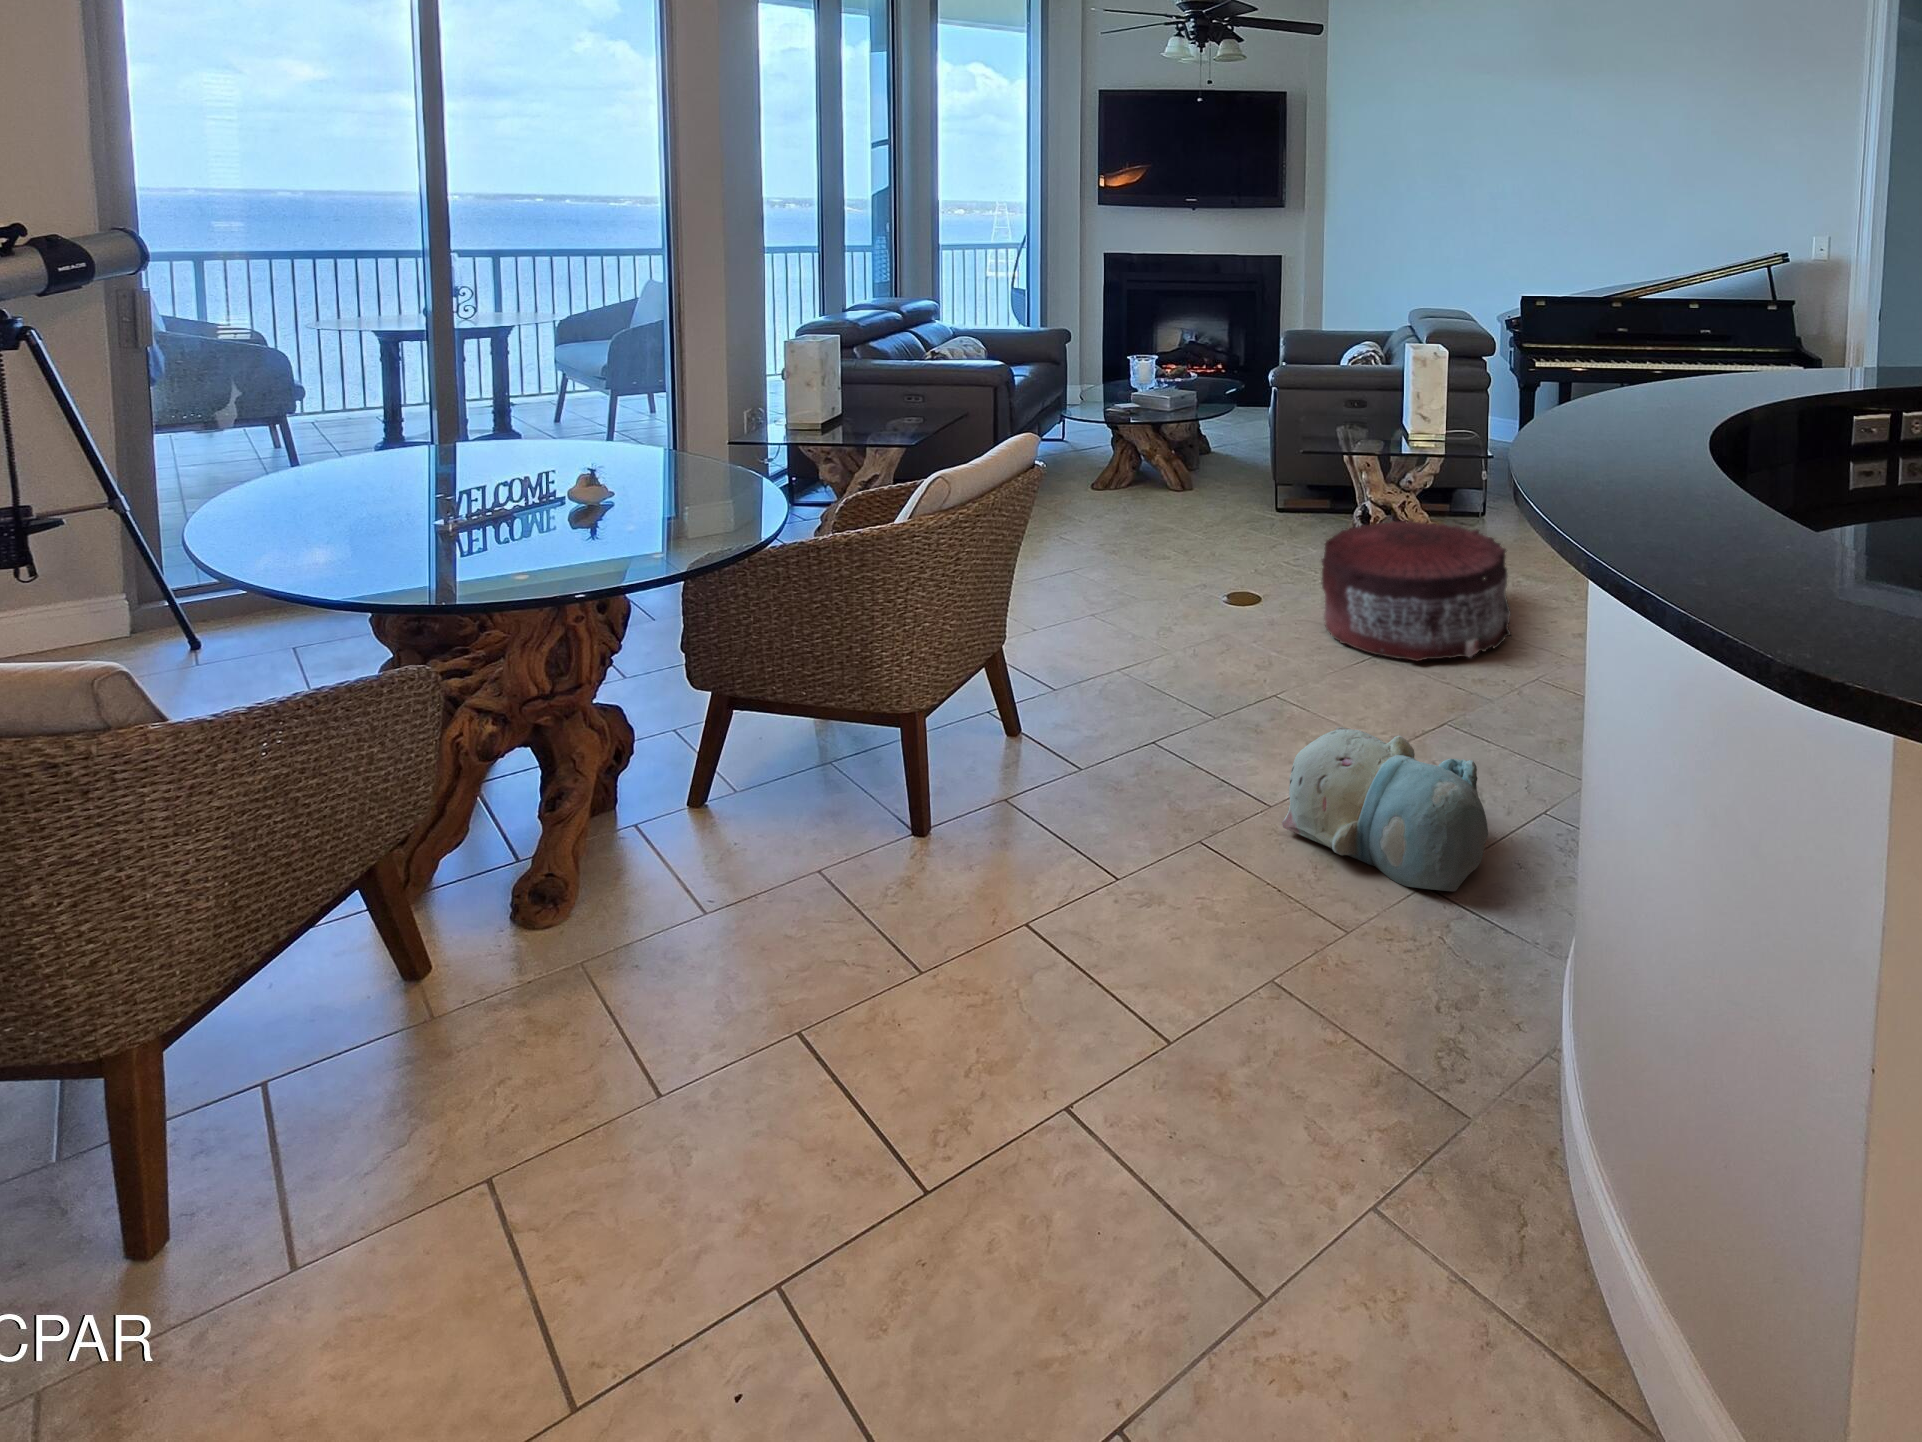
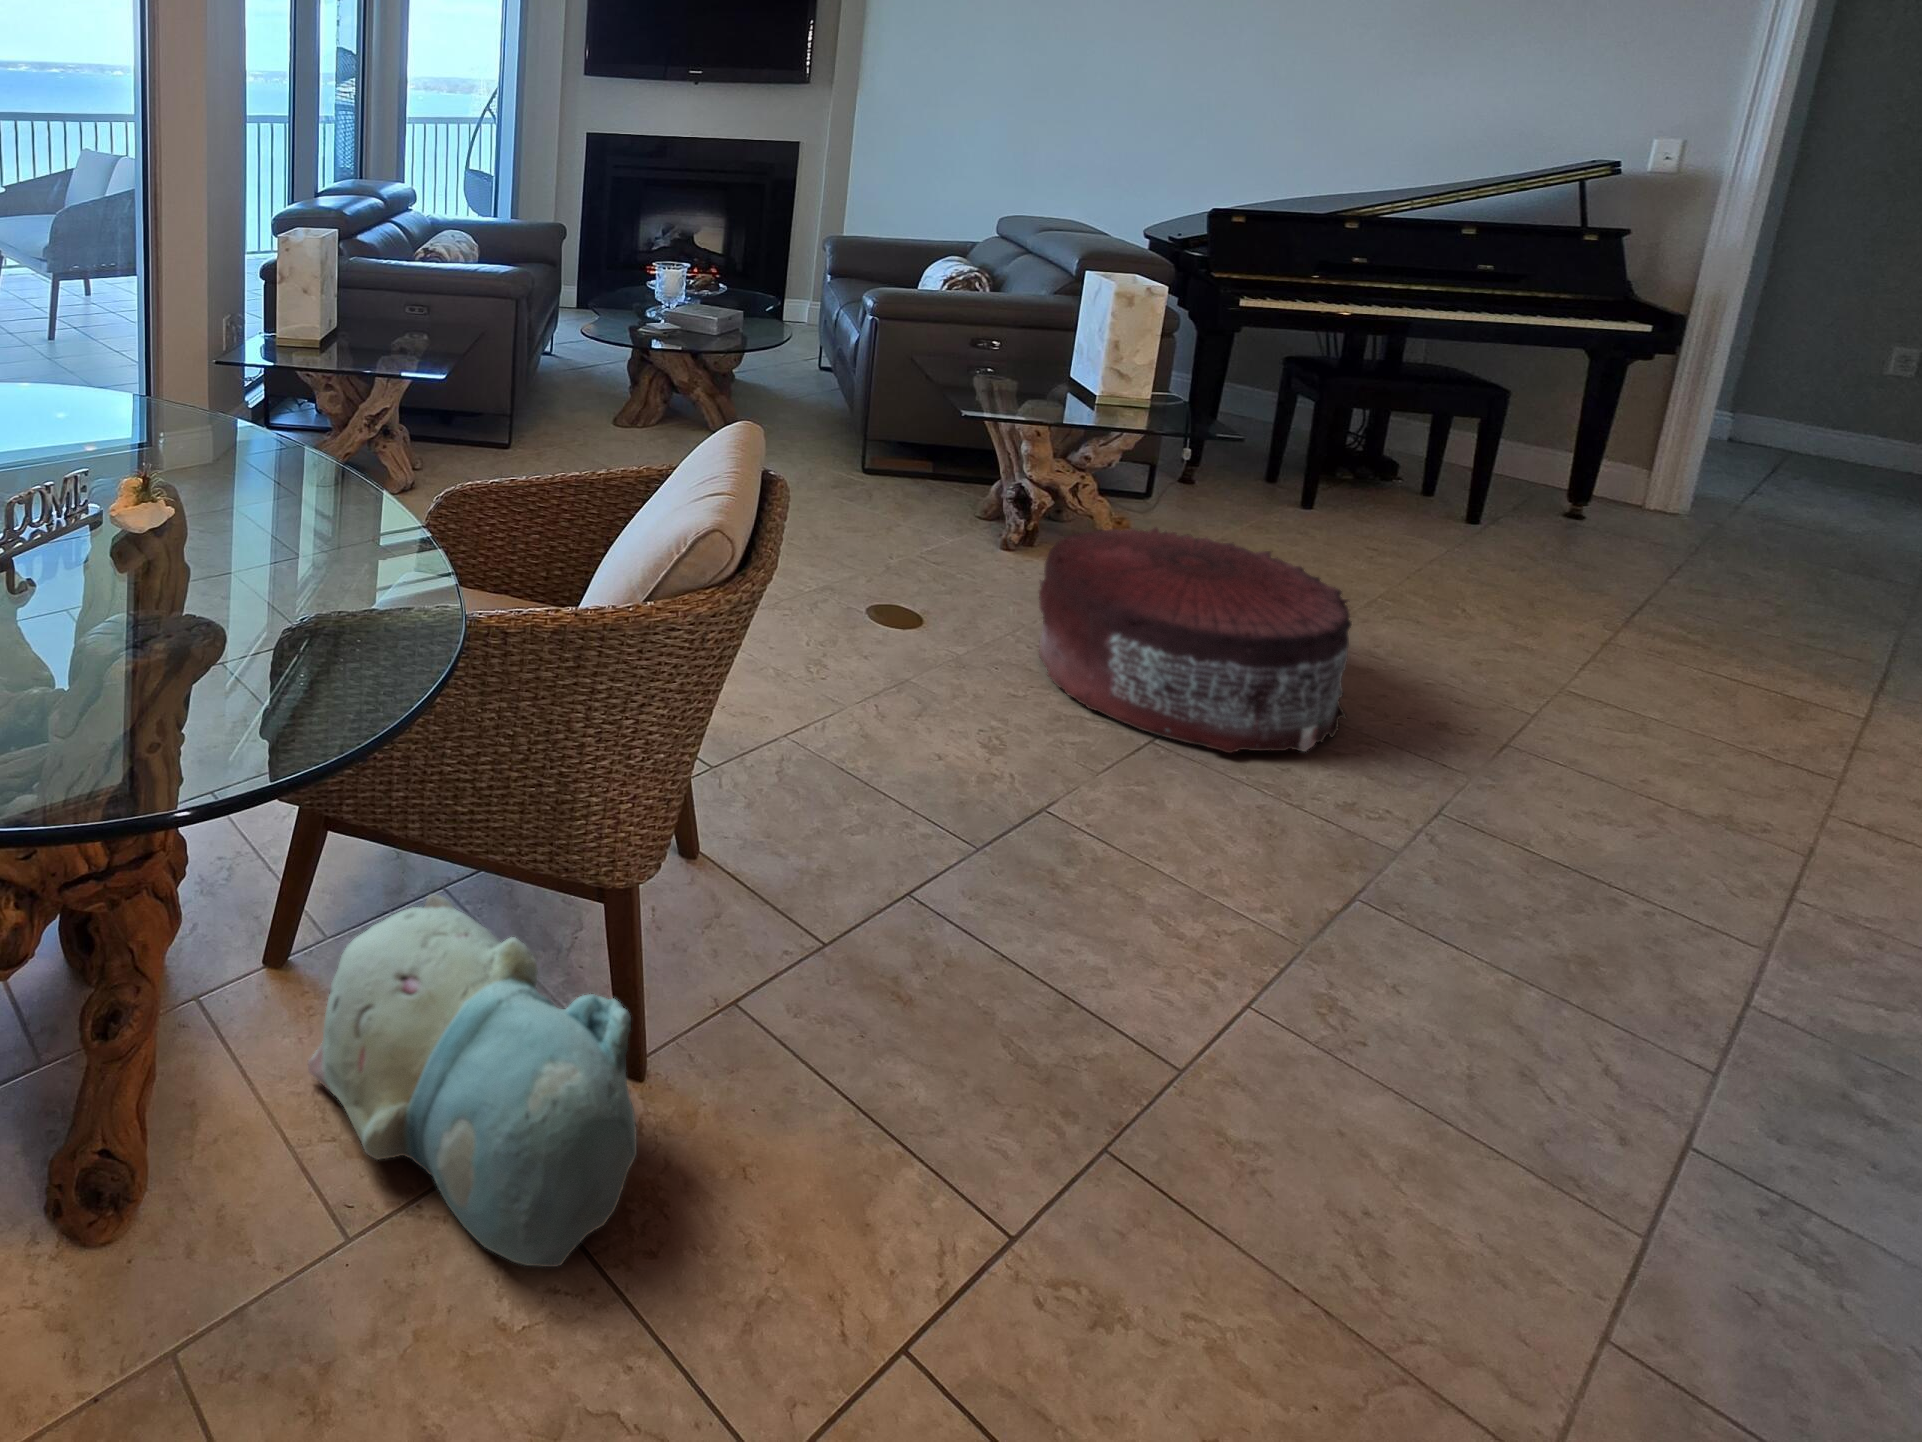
plush toy: present [1282,727,1488,891] -> present [308,895,637,1267]

